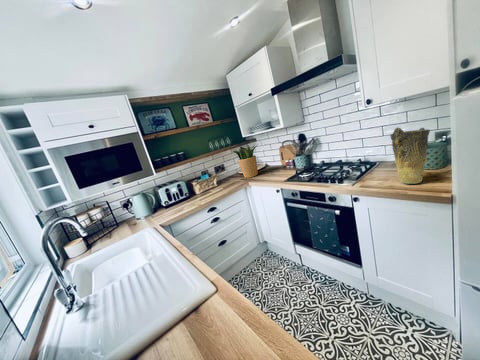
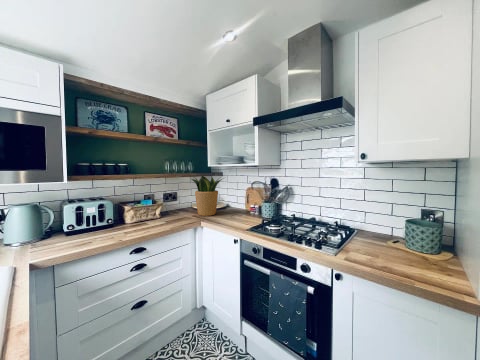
vase: present [390,128,430,184] -> none [389,191,439,270]

